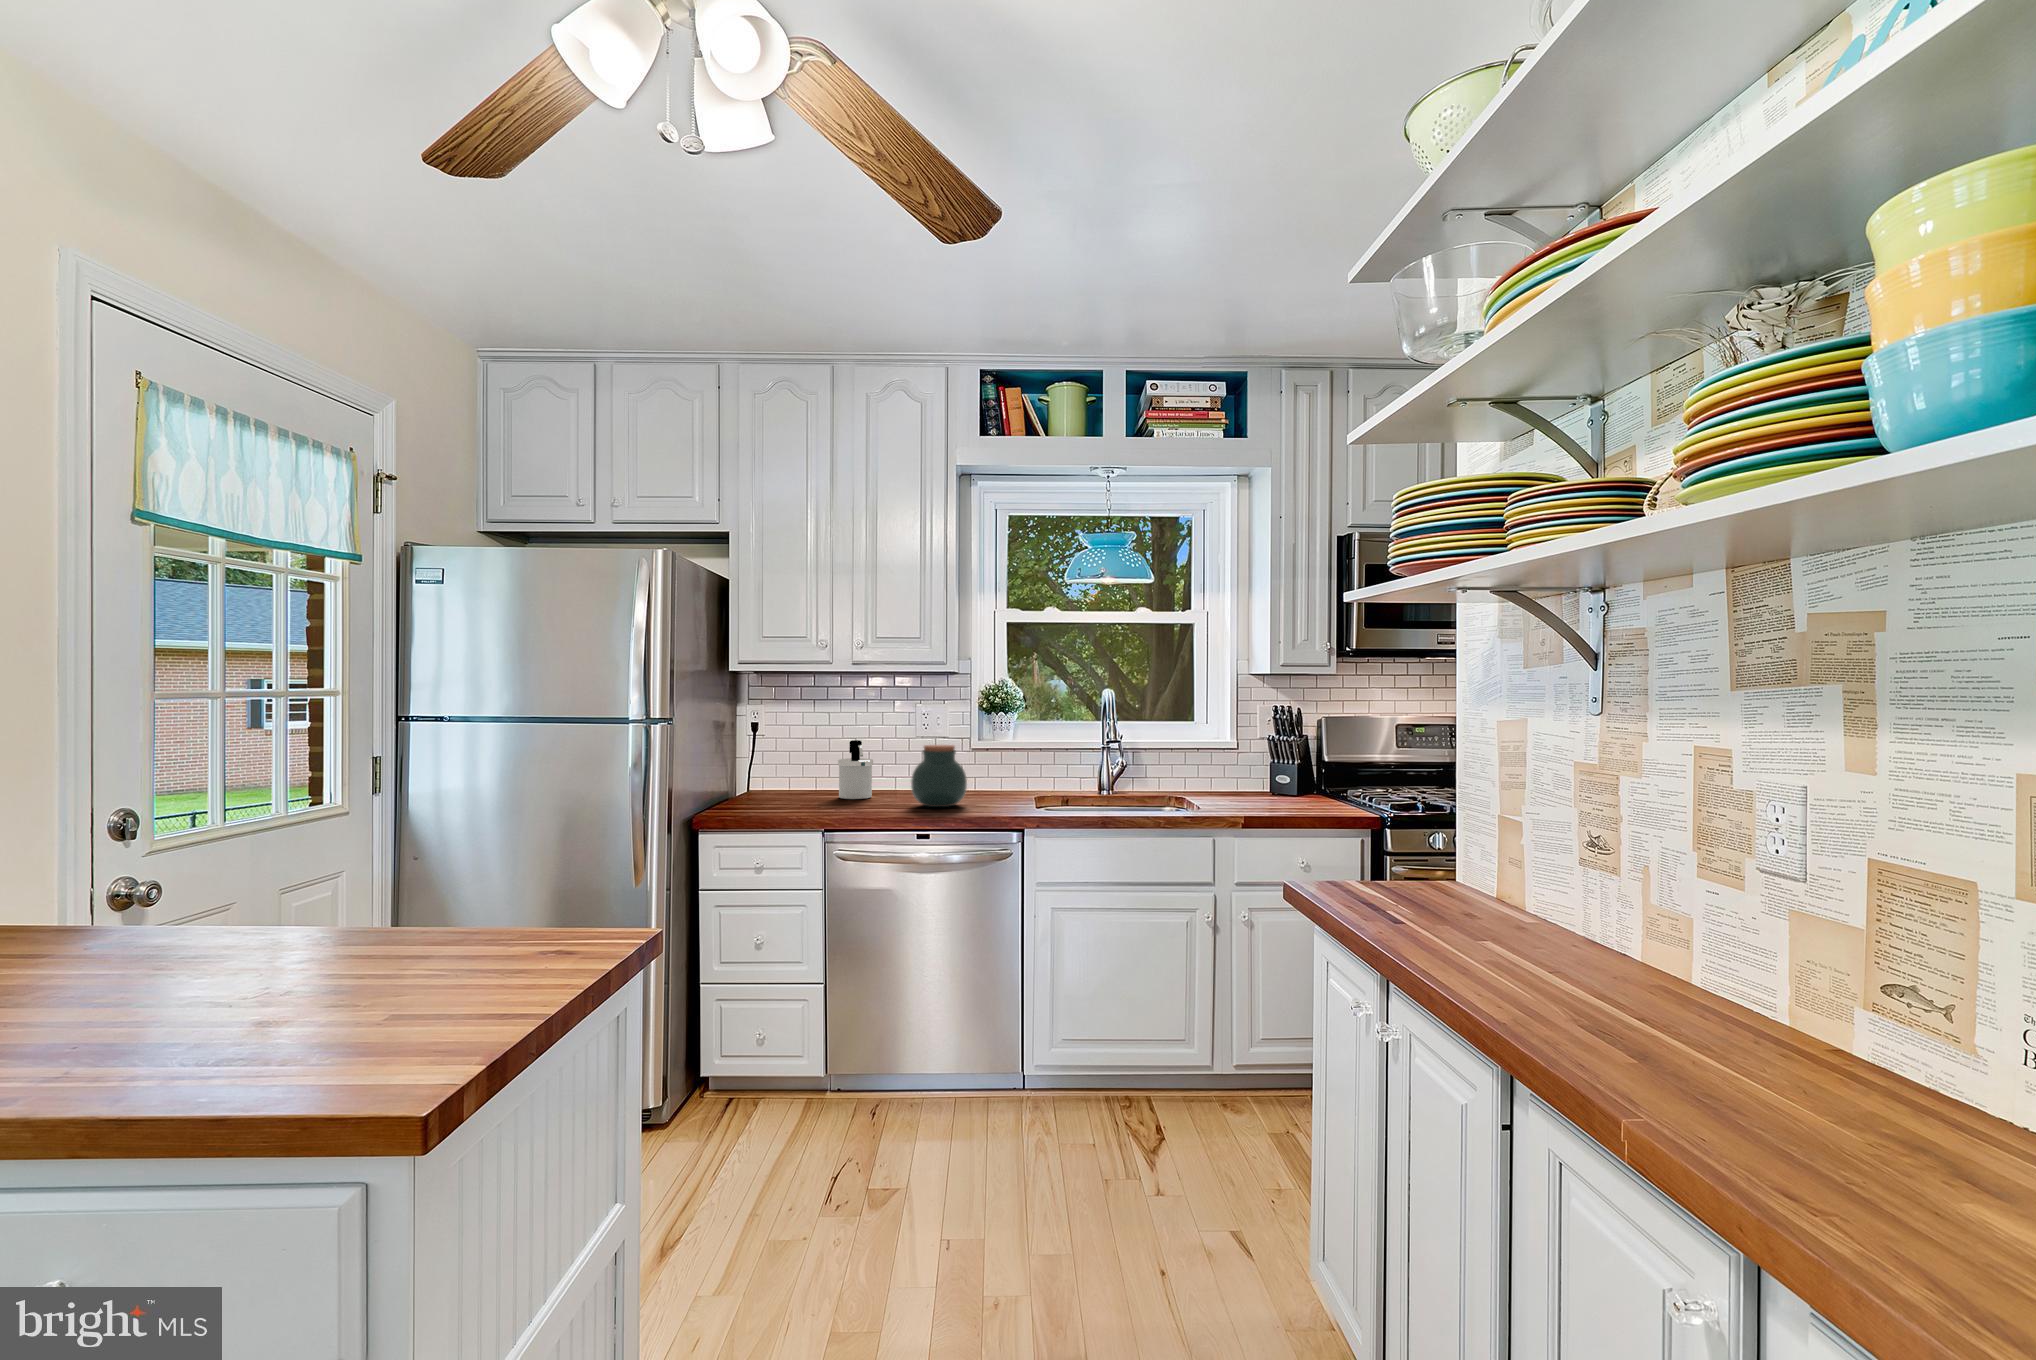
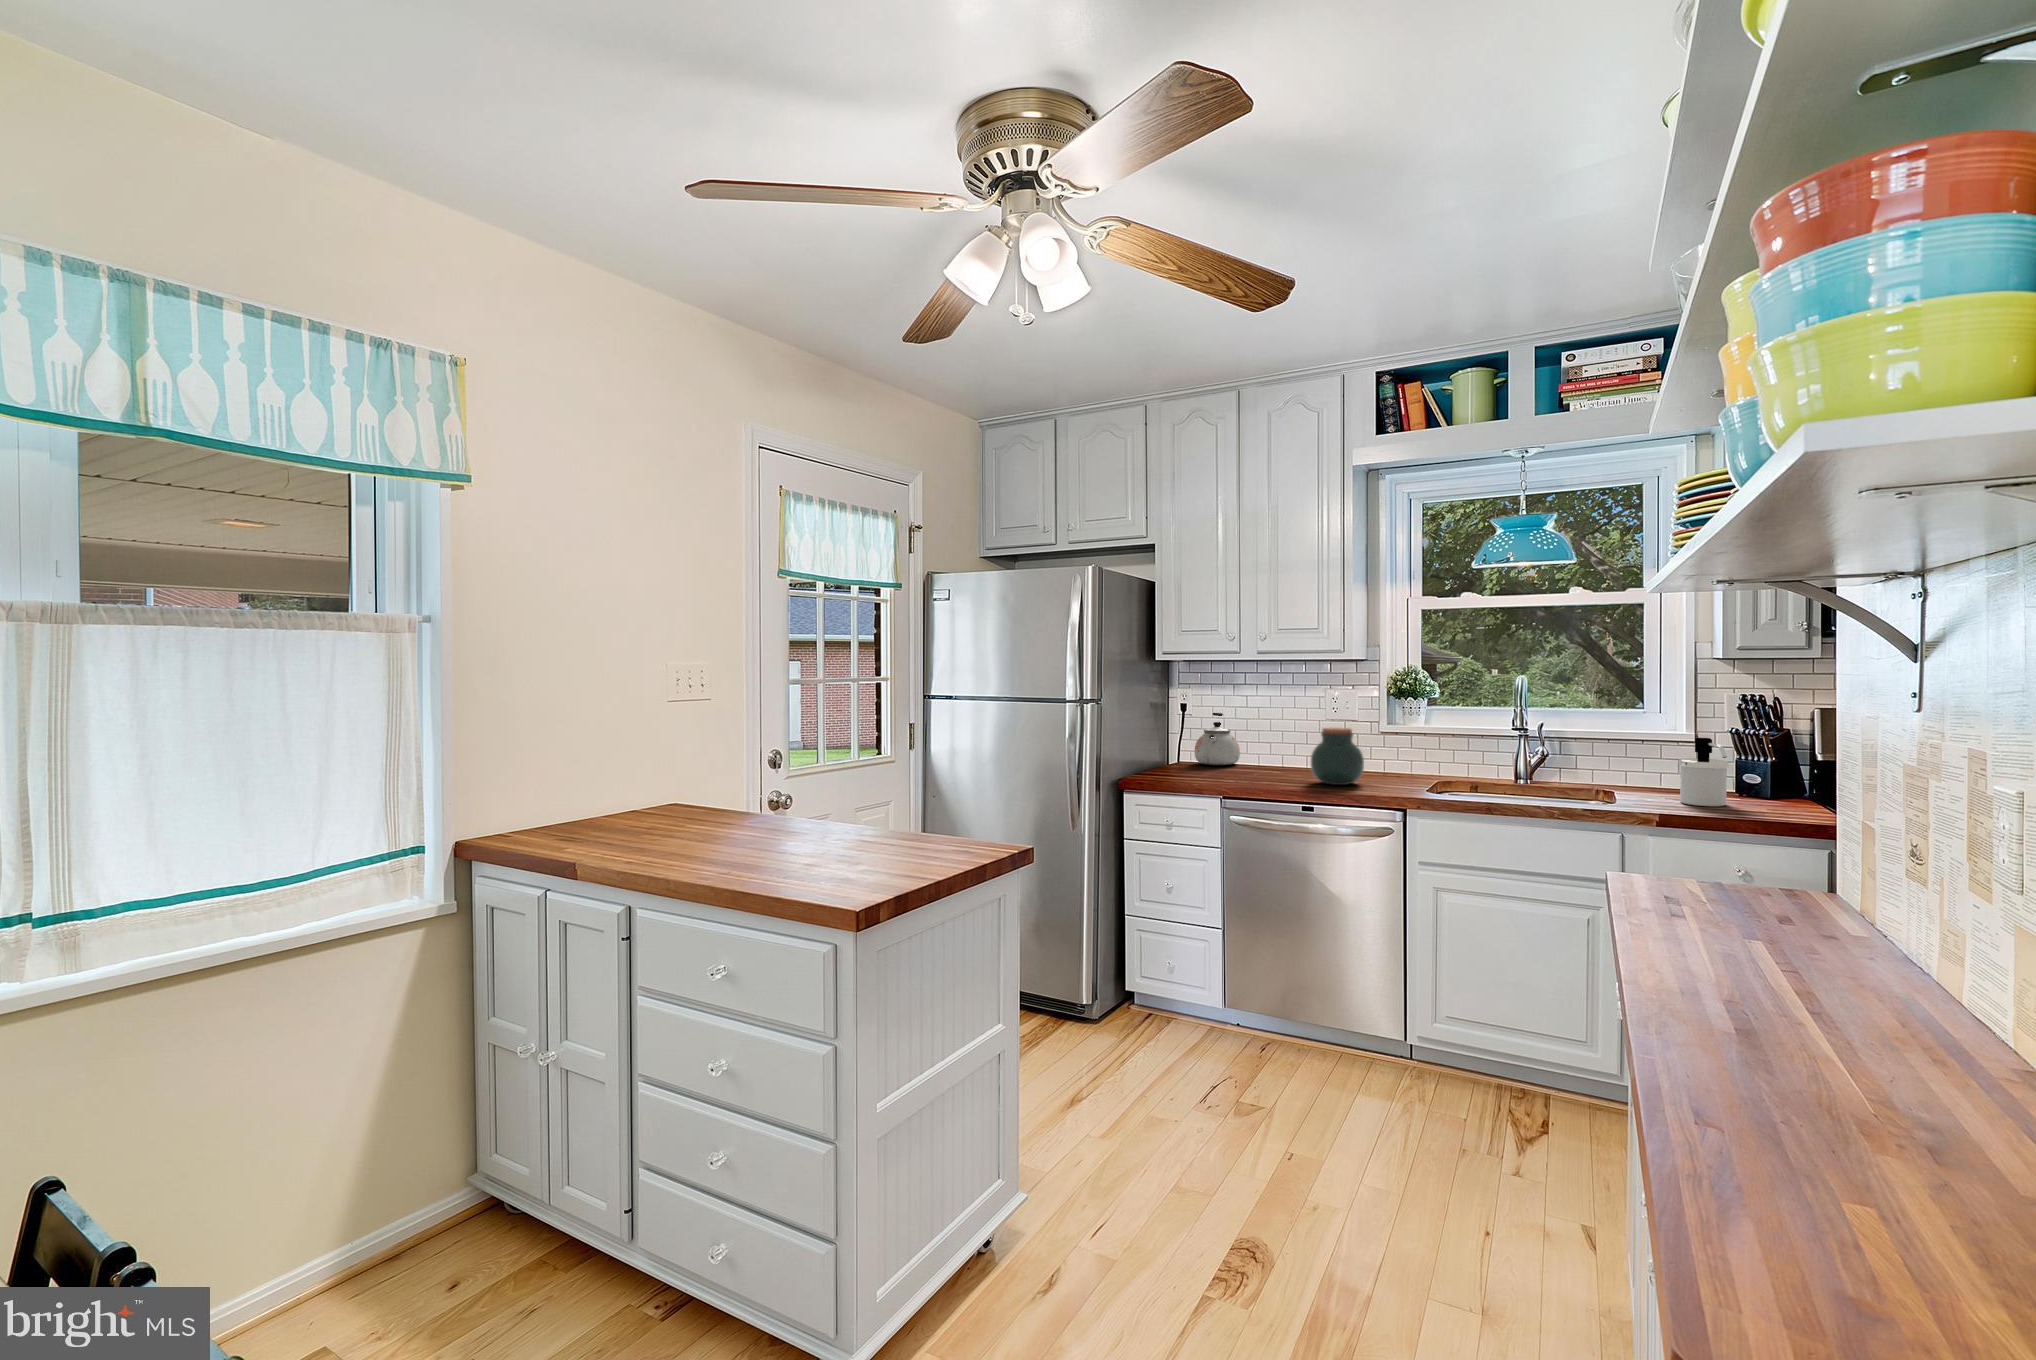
kettle: none [765,732,817,793] -> present [1195,713,1240,765]
soap dispenser: present [838,740,873,799] -> present [1679,738,1728,806]

